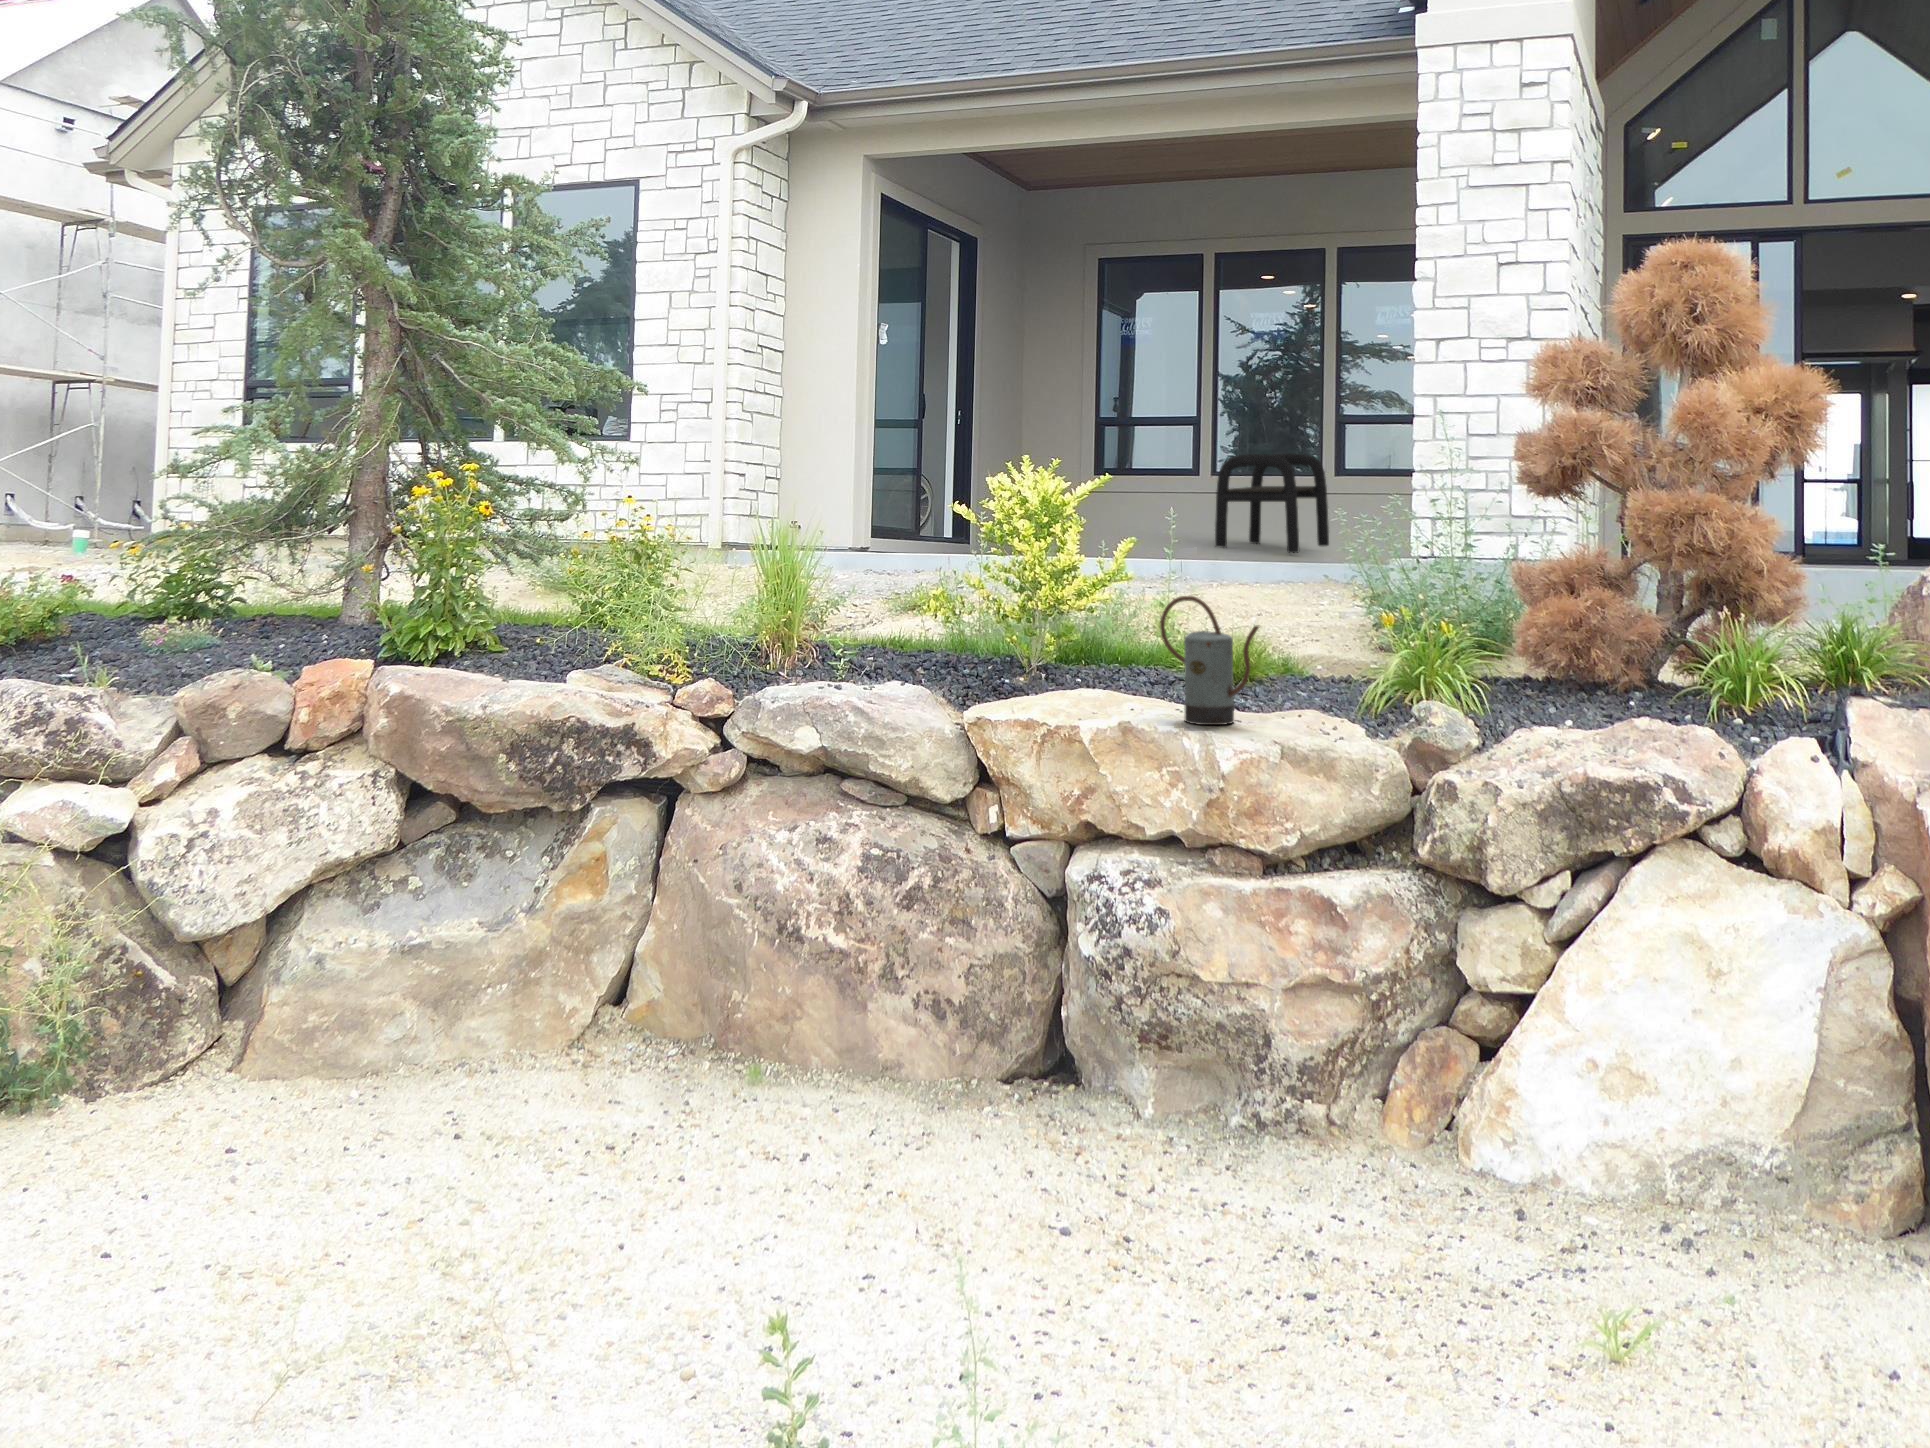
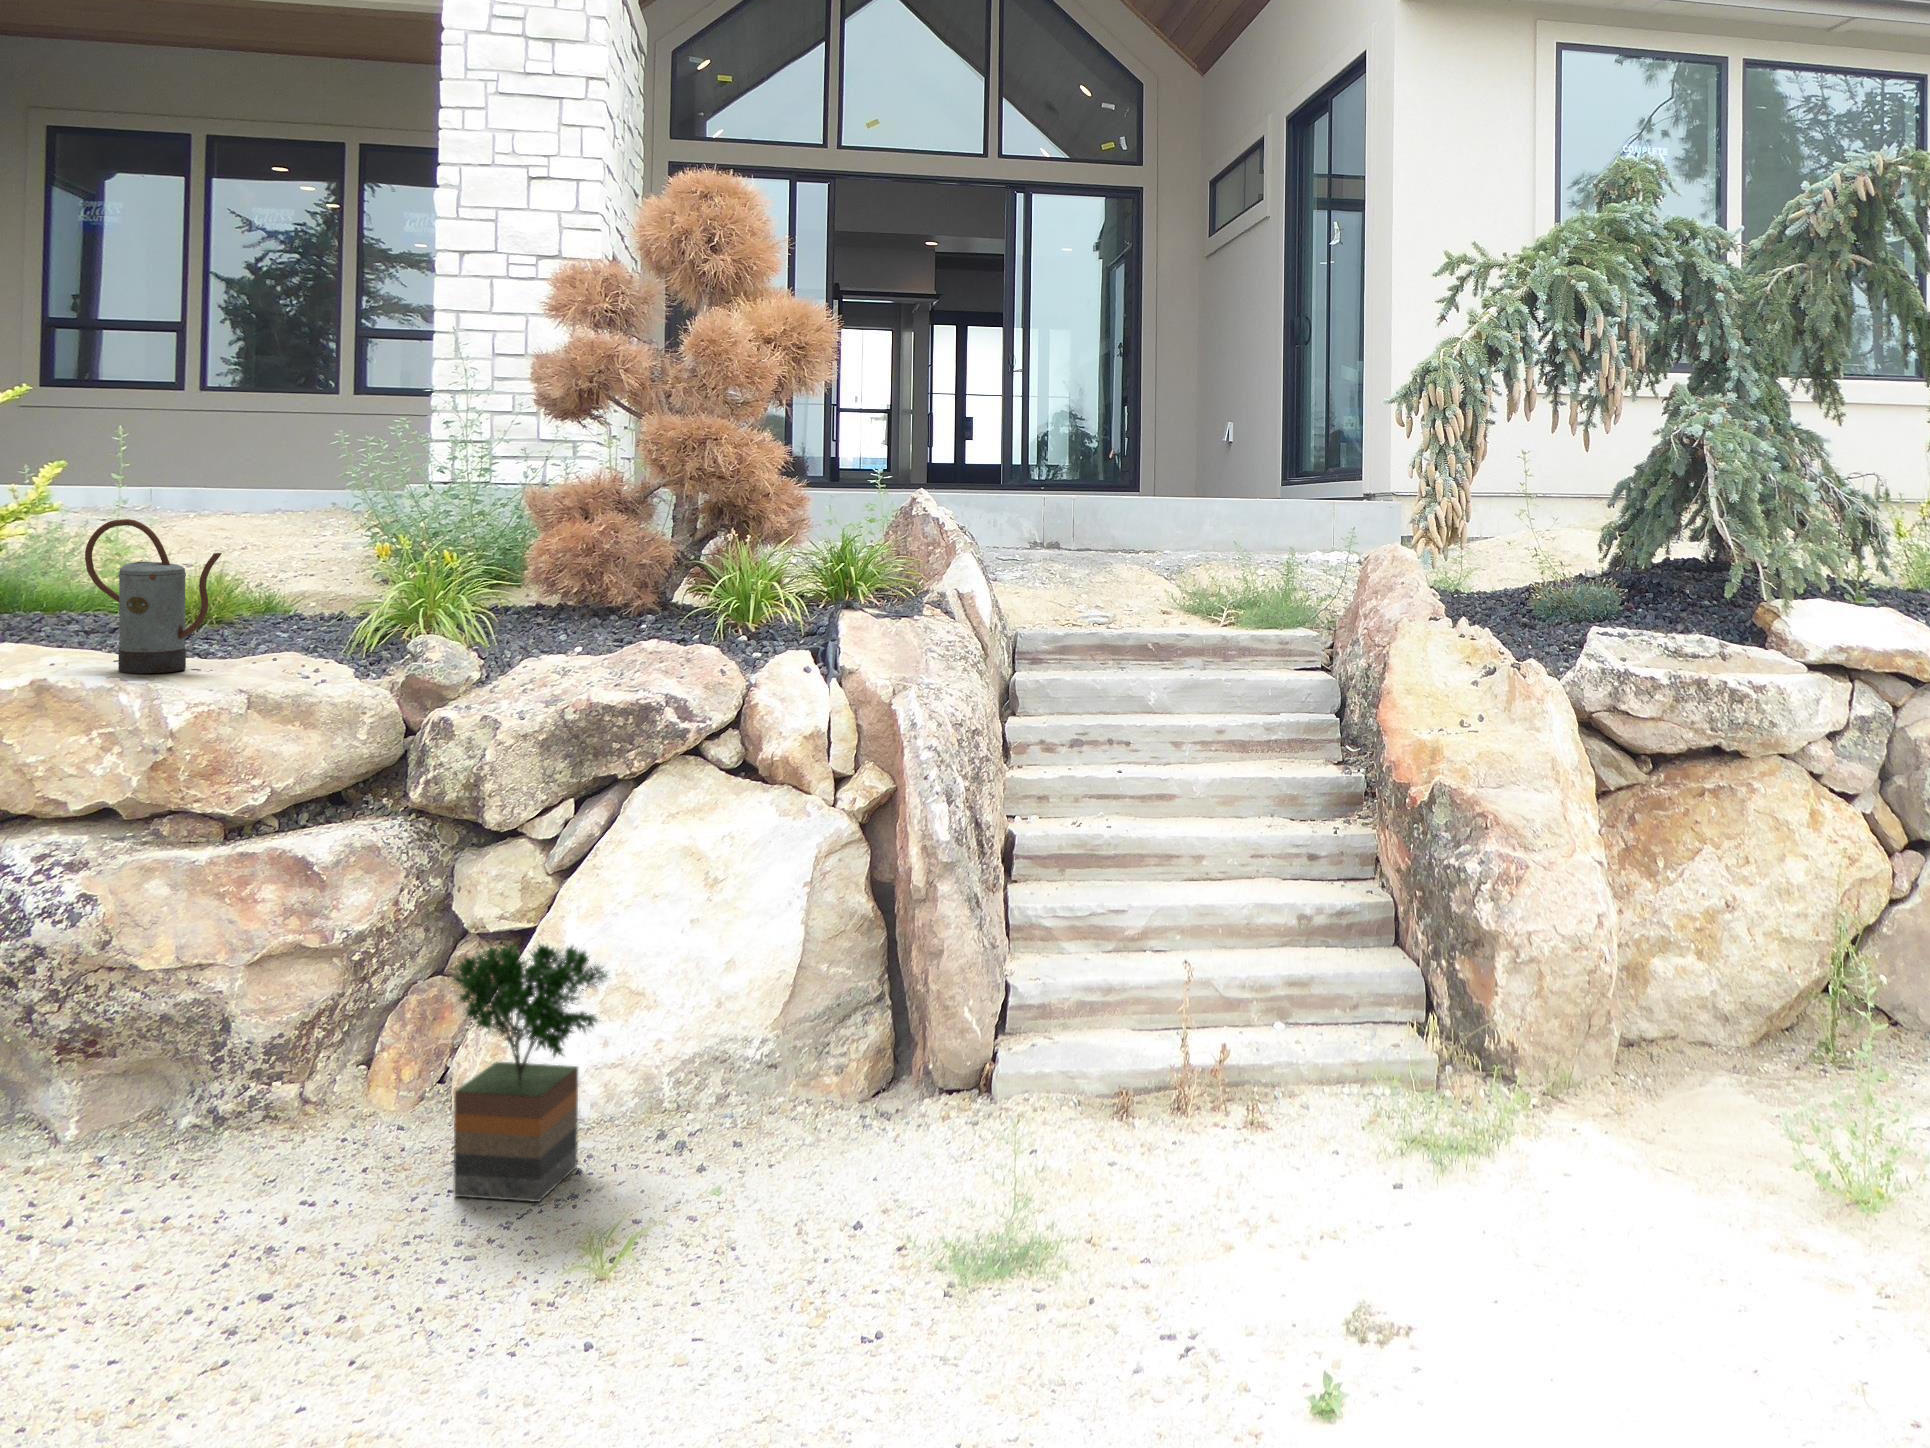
bench: present [1215,453,1329,553] -> none [147,353,305,478]
potted tree: none [1453,1008,1614,1277] -> present [452,943,607,1202]

